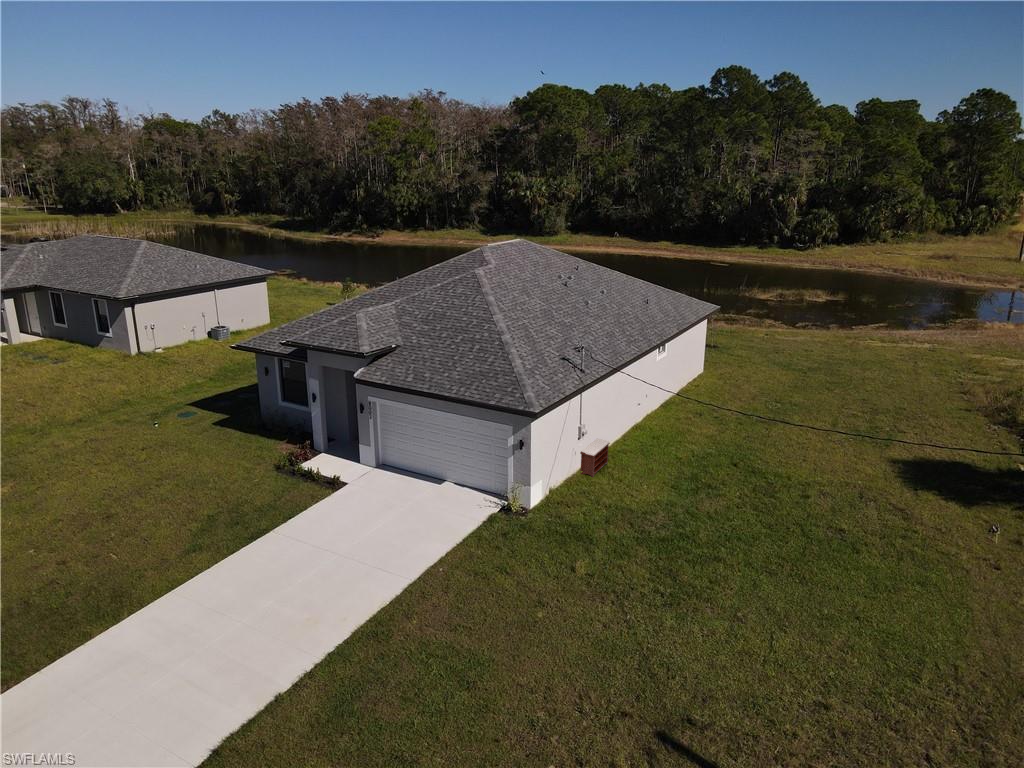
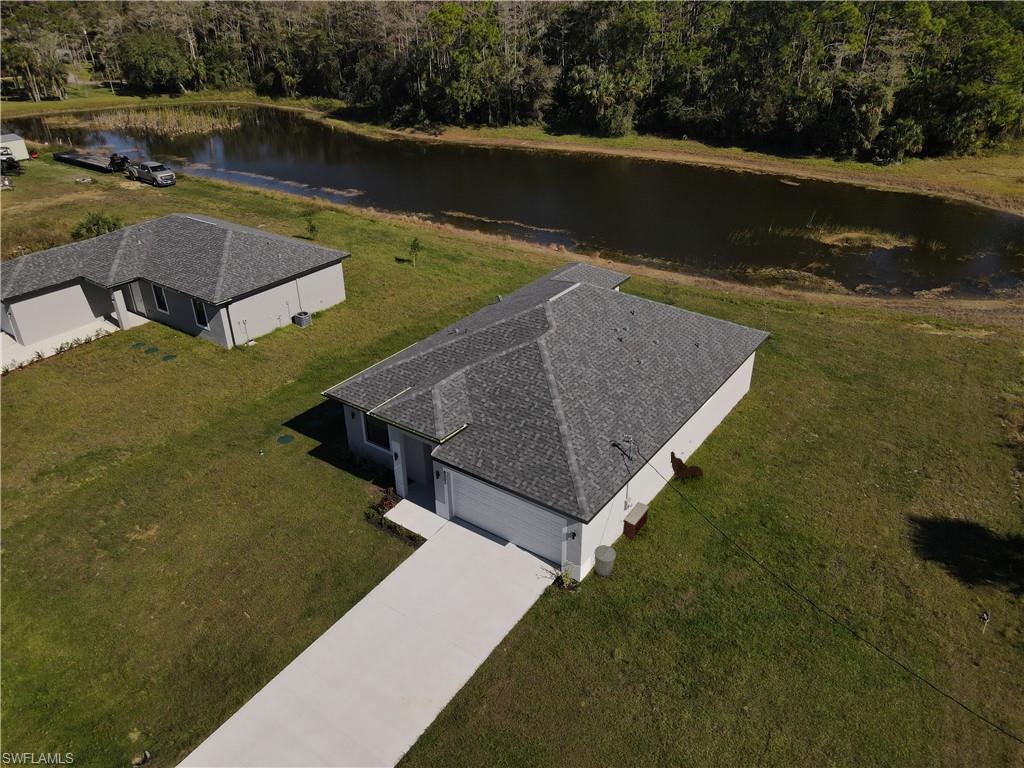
lounge chair: none [629,399,666,436] -> present [671,451,703,484]
trash can: none [548,469,574,506] -> present [594,545,616,577]

